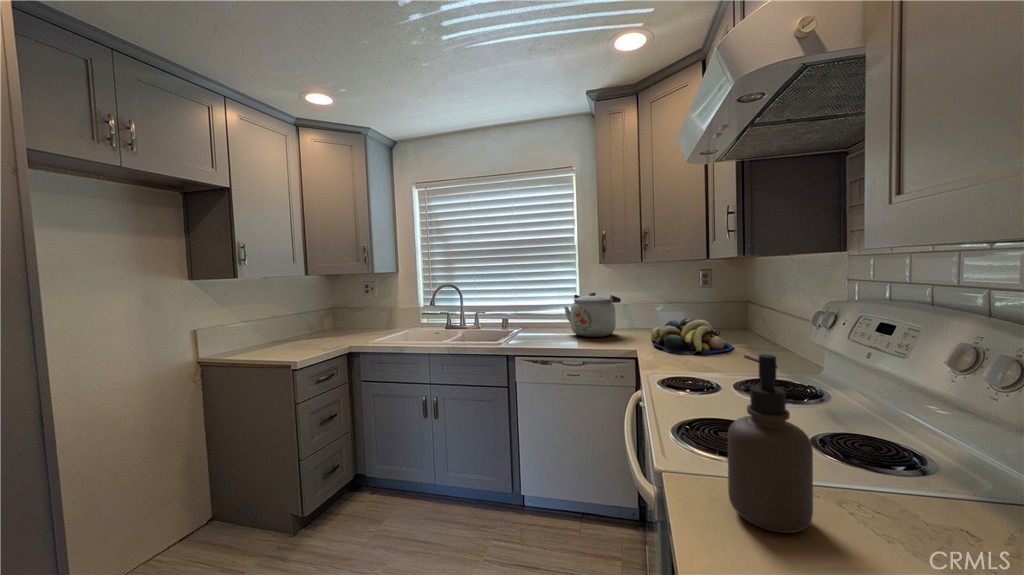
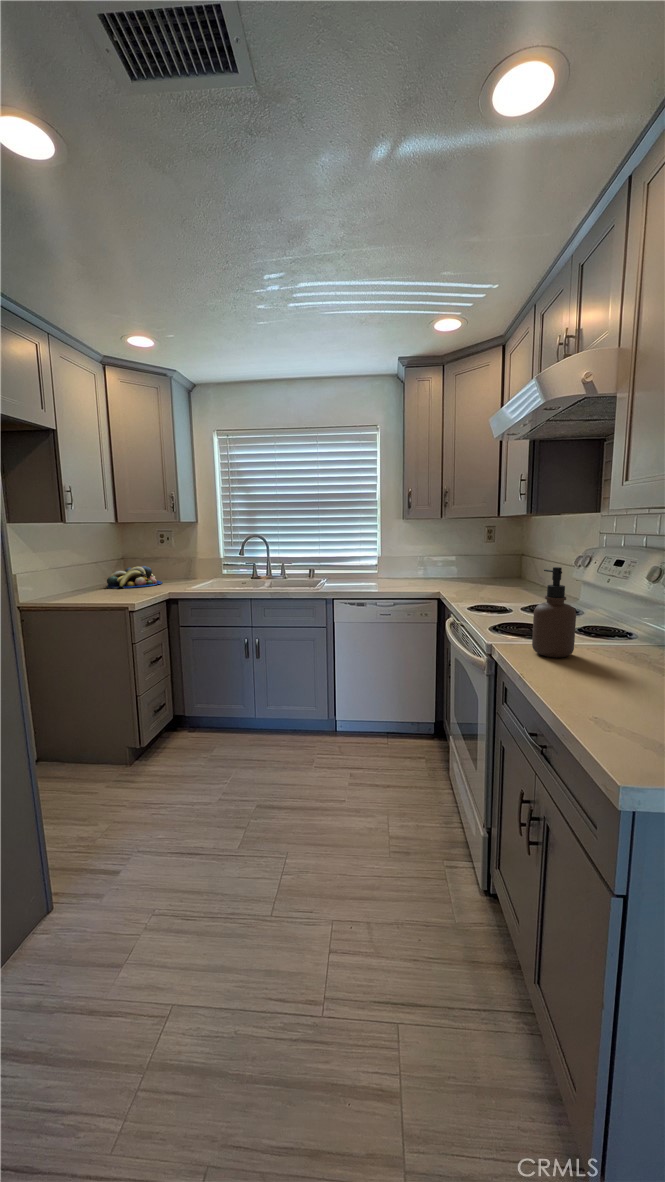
kettle: present [564,292,621,337] -> none [370,544,421,584]
fruit bowl: present [651,318,733,354] -> present [107,566,162,589]

